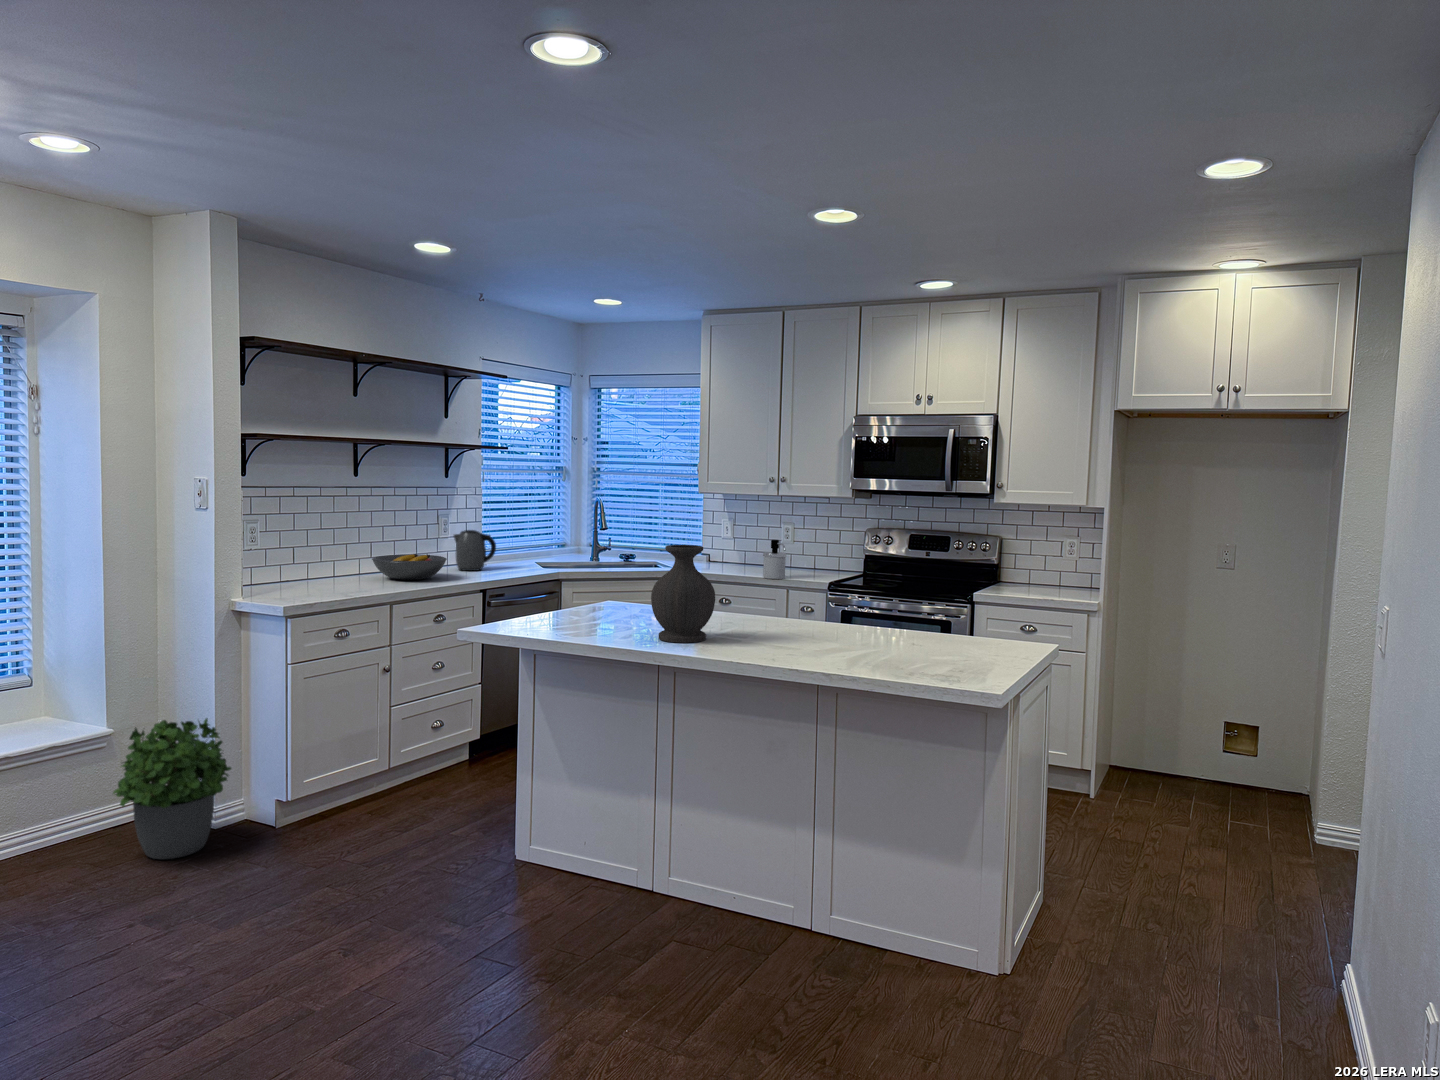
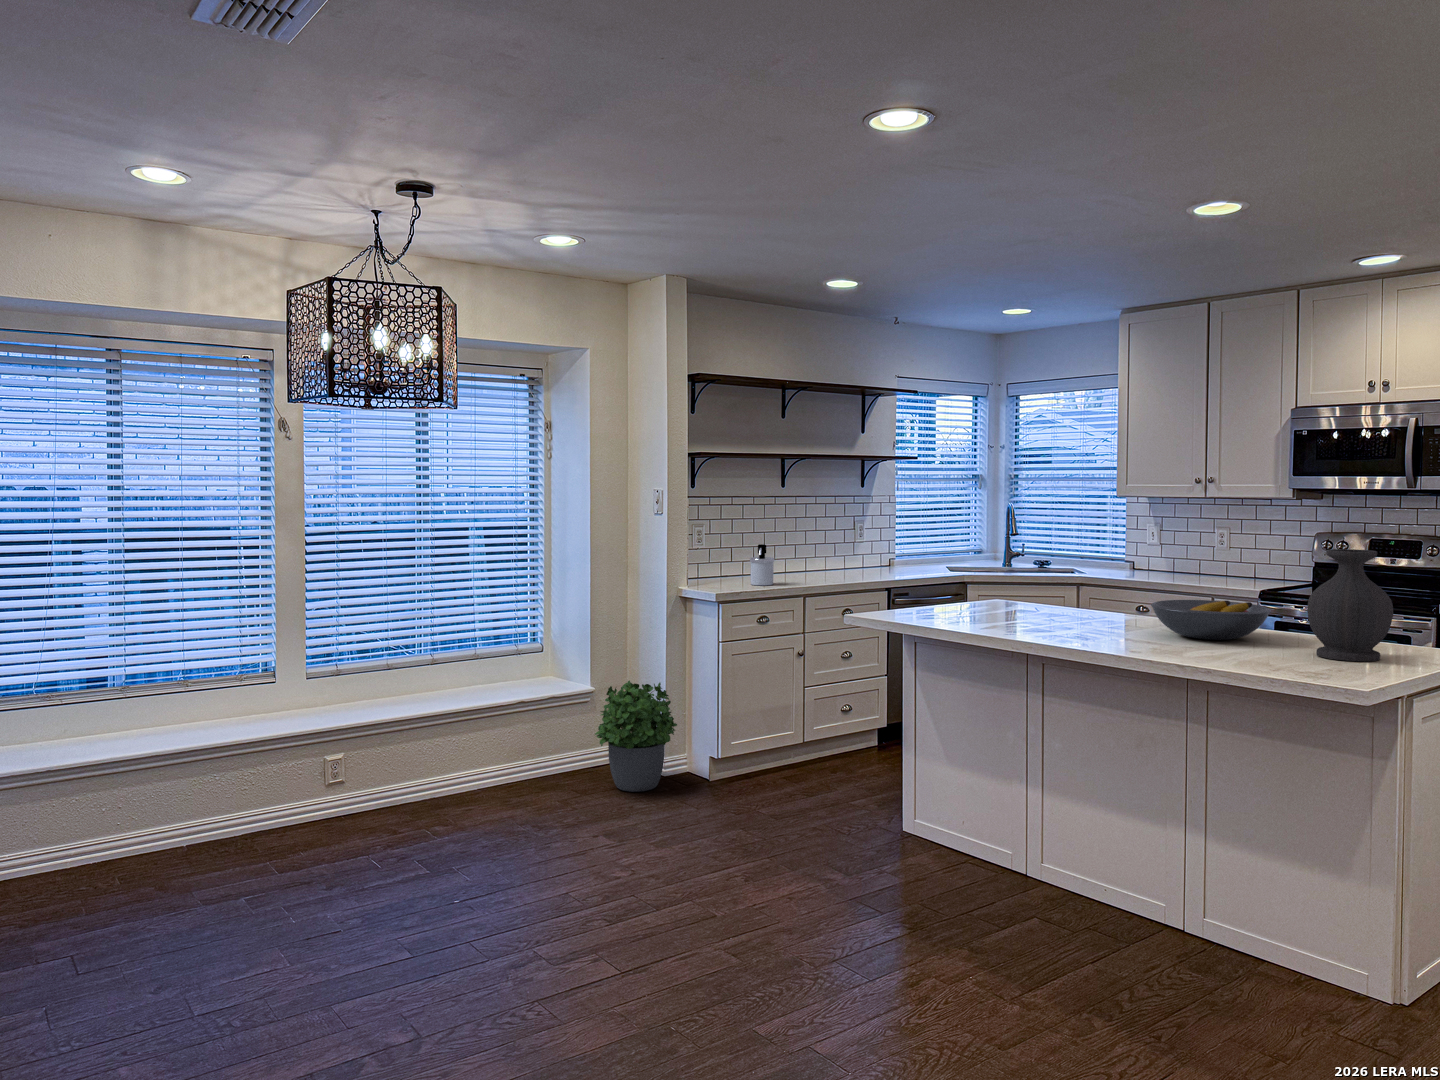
kettle: present [453,530,496,571] -> none [866,535,905,573]
soap dispenser: present [763,540,786,579] -> present [750,544,774,585]
vase: present [651,545,715,643] -> present [1307,549,1393,661]
fruit bowl: present [372,554,447,580] -> present [1151,600,1271,640]

